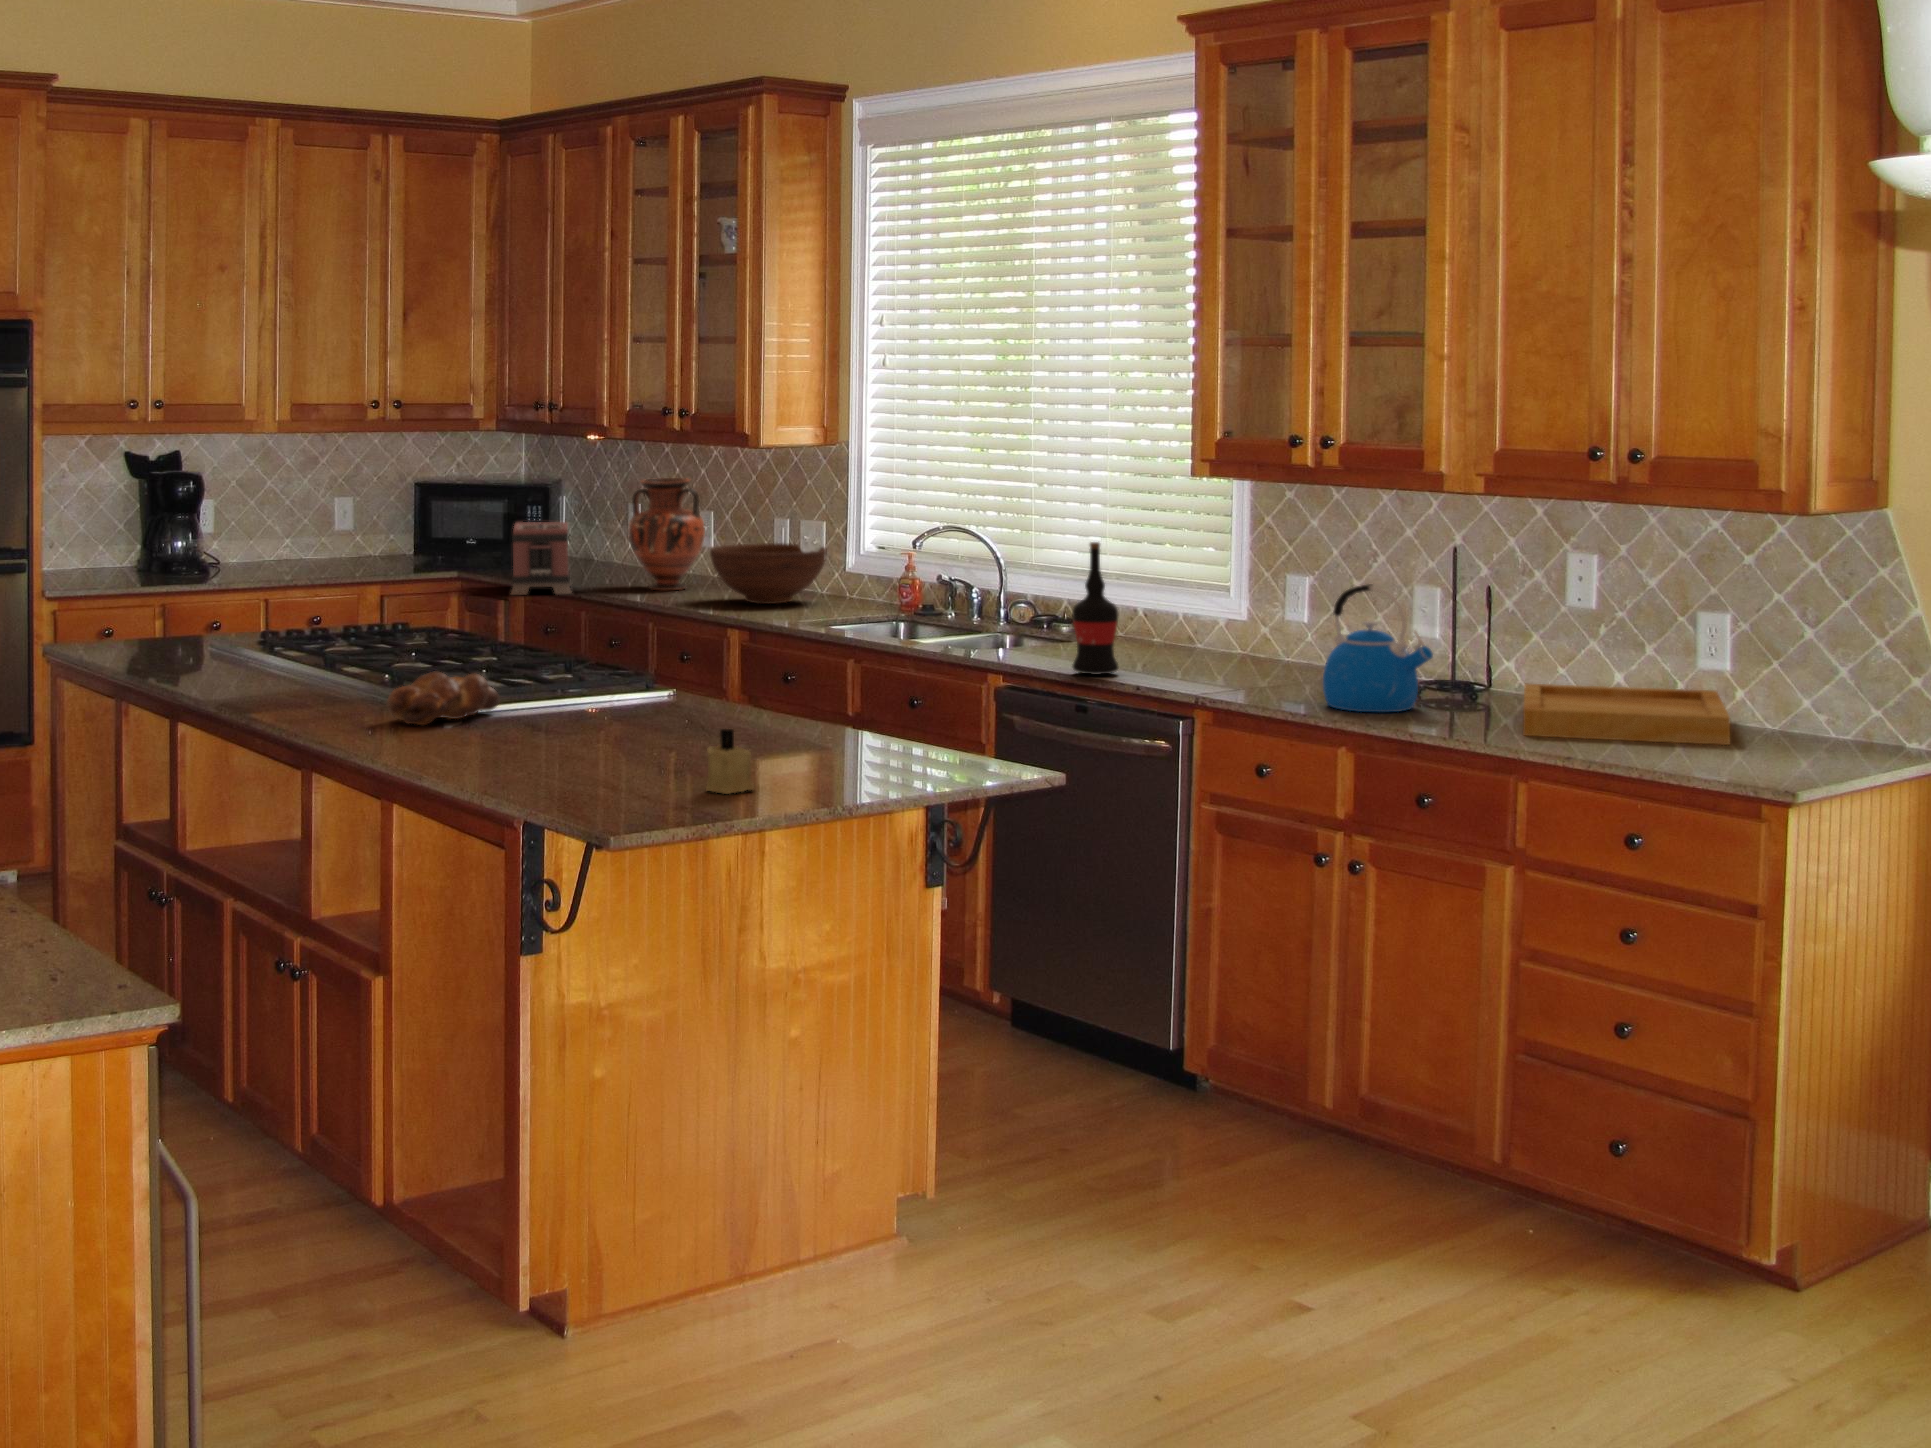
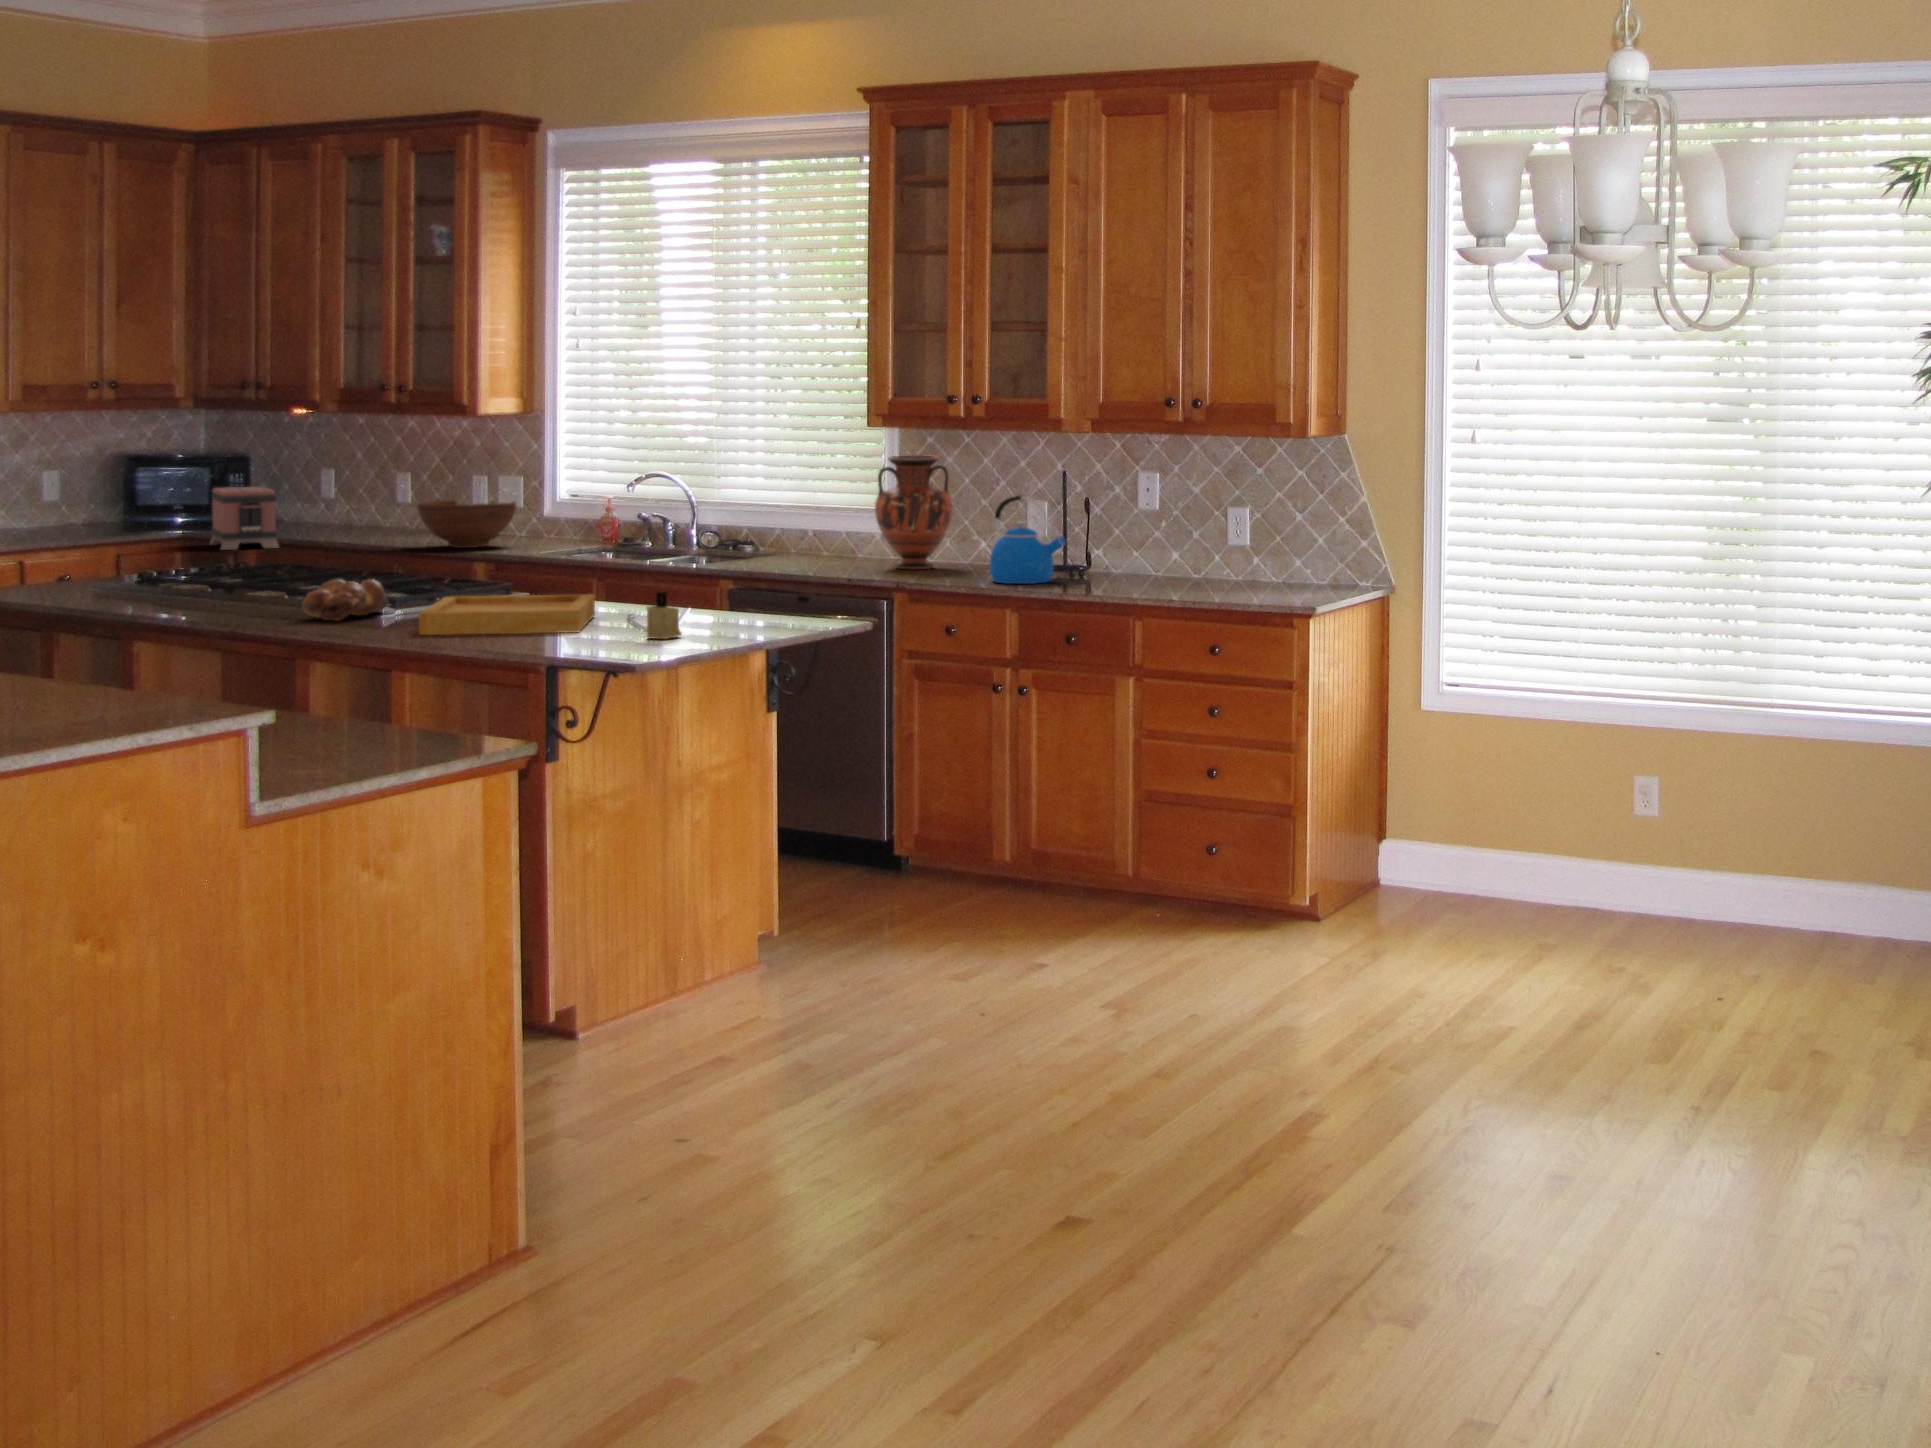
vase: present [628,478,705,590] -> present [875,455,953,569]
wine bottle: present [1072,542,1118,675] -> none [790,475,825,574]
tray: present [1523,683,1730,745] -> present [419,594,595,635]

